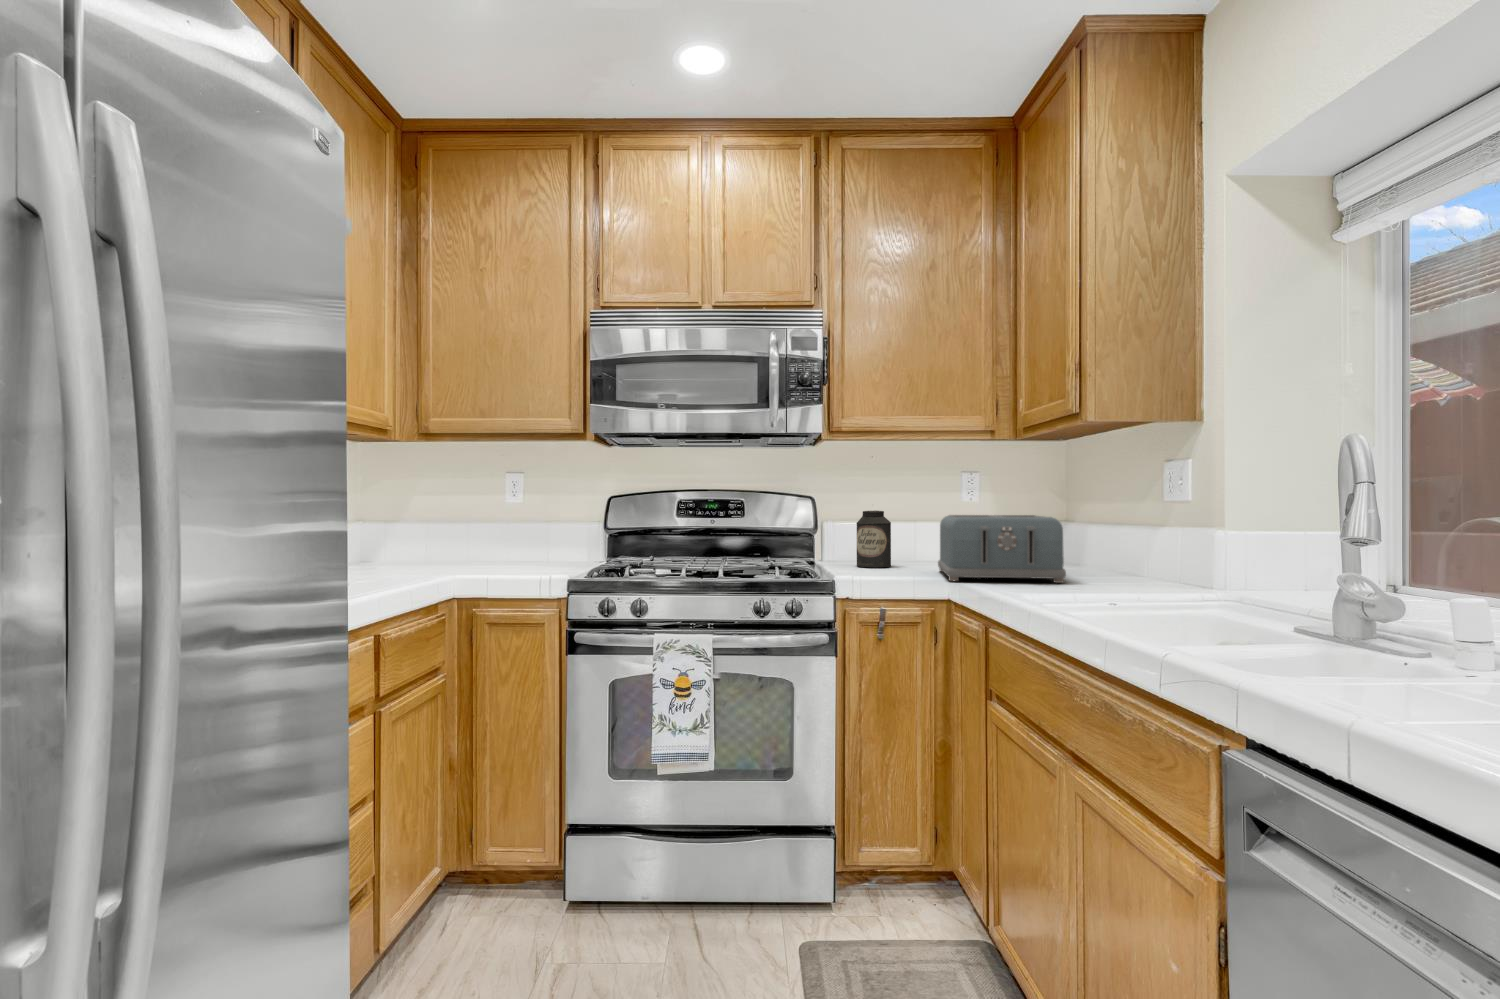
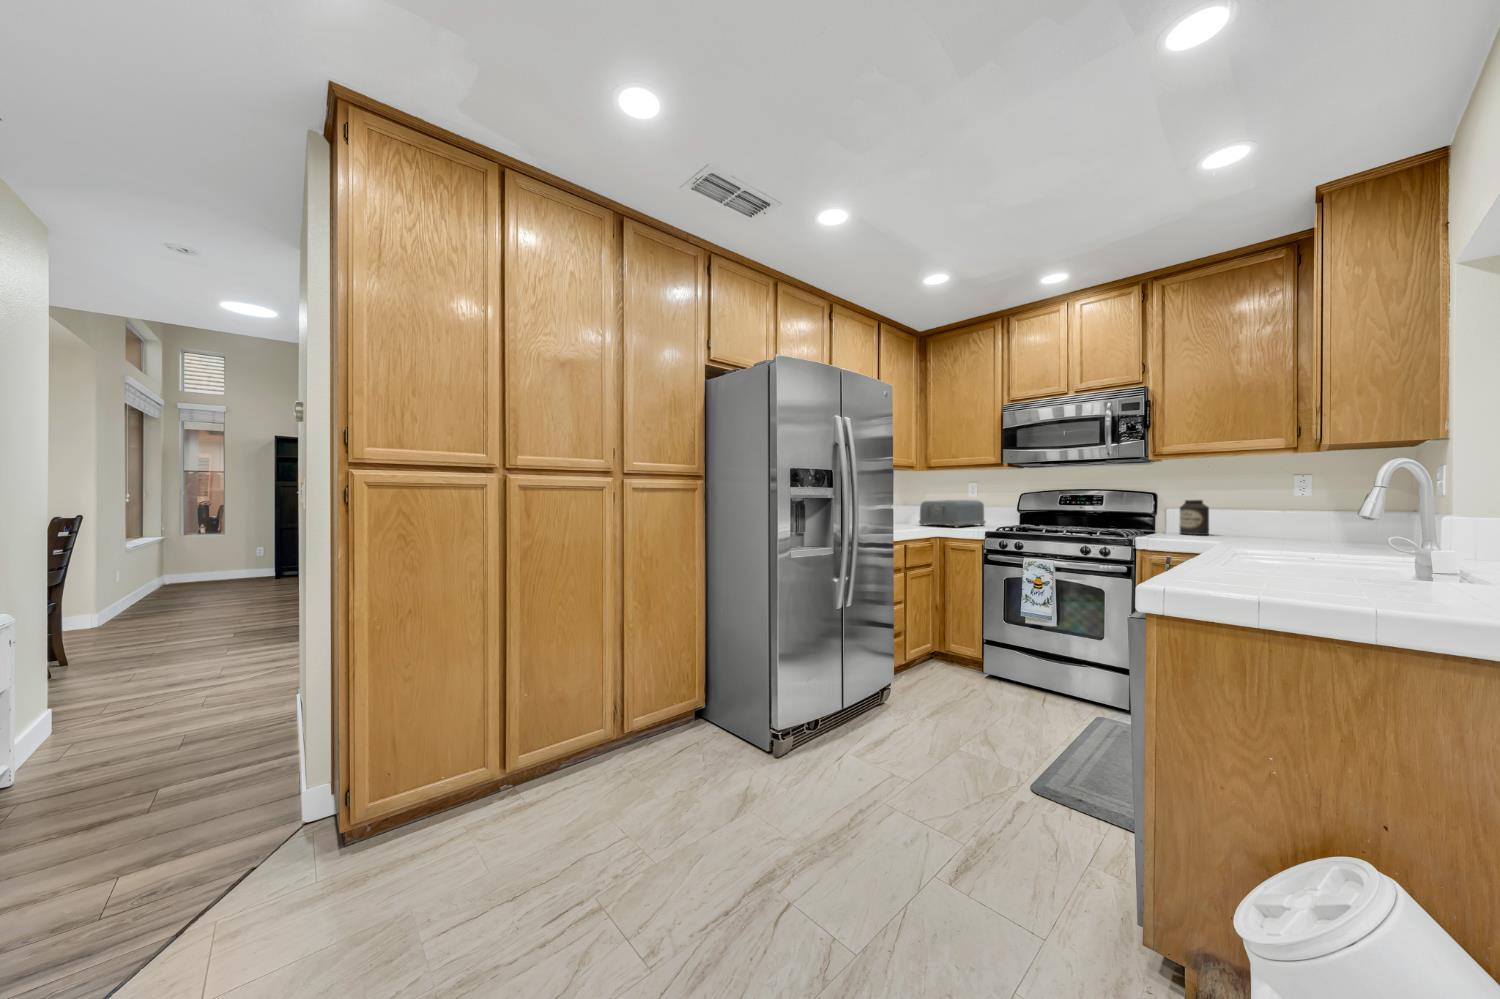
toaster: present [938,515,1066,583] -> present [919,500,985,528]

